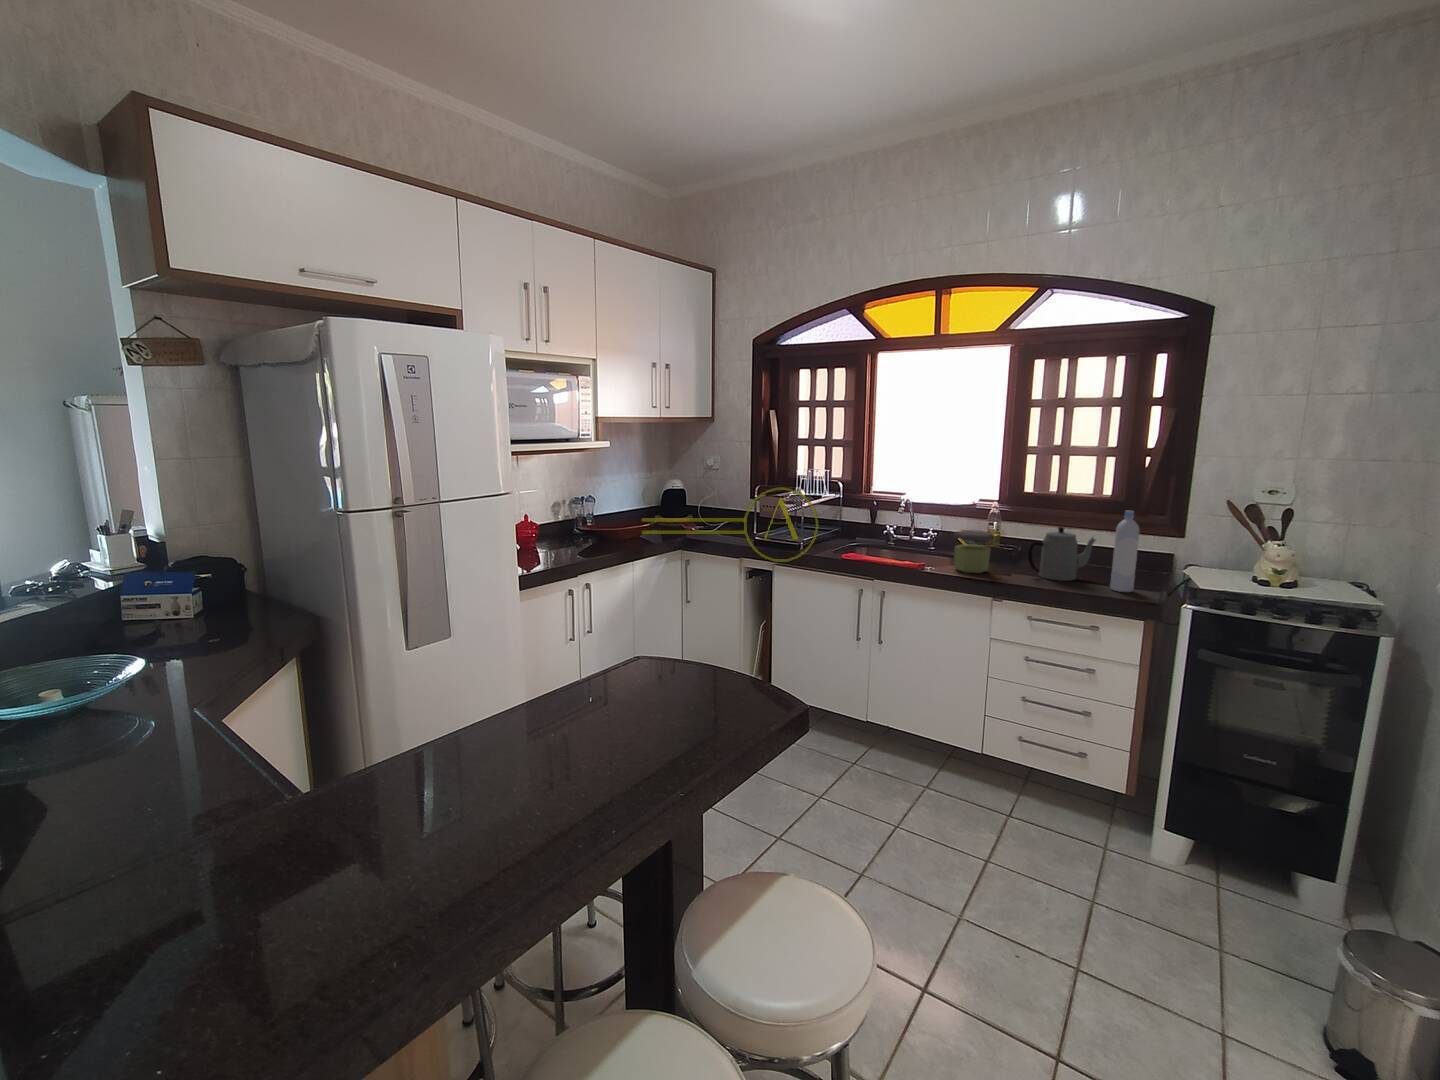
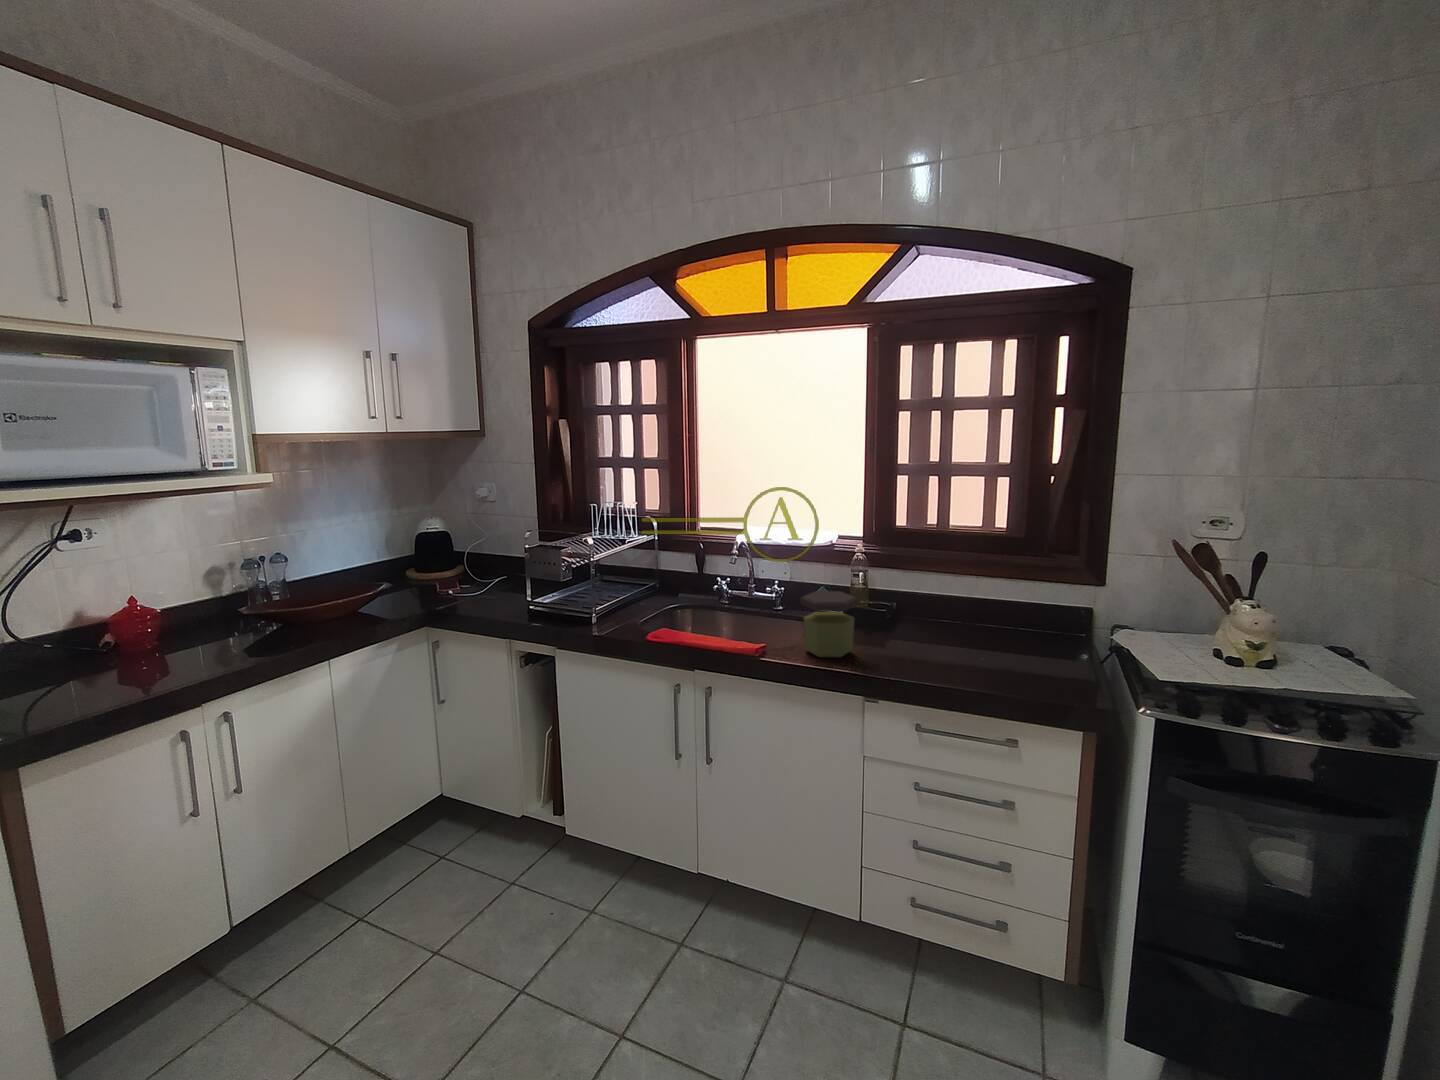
bottle: present [1110,511,1140,592] -> none [1024,561,1062,684]
teapot: present [1028,527,1096,581] -> none [906,583,998,664]

